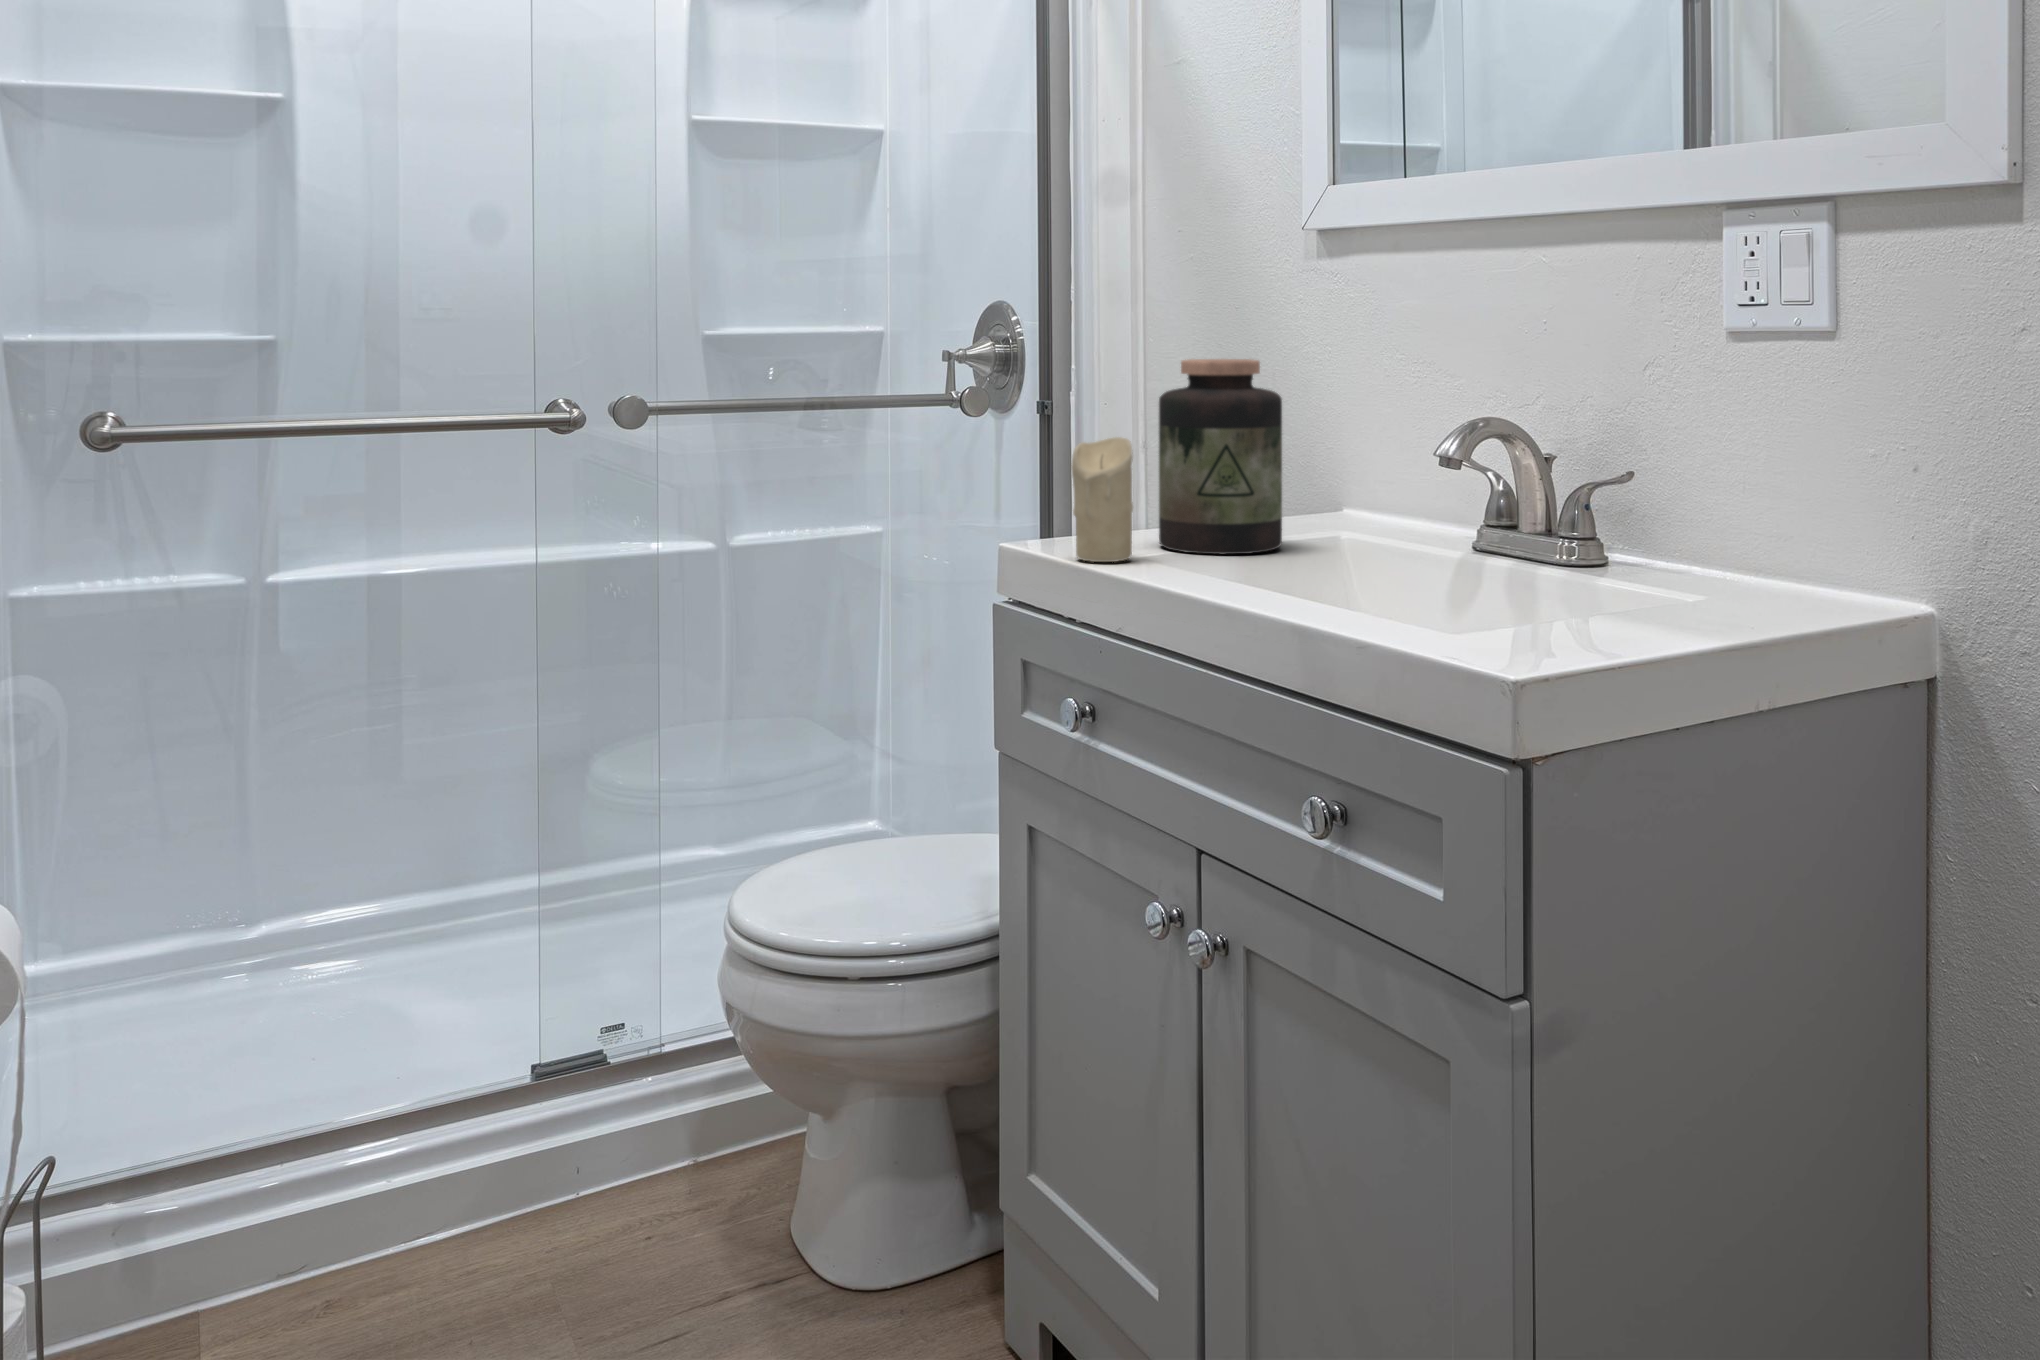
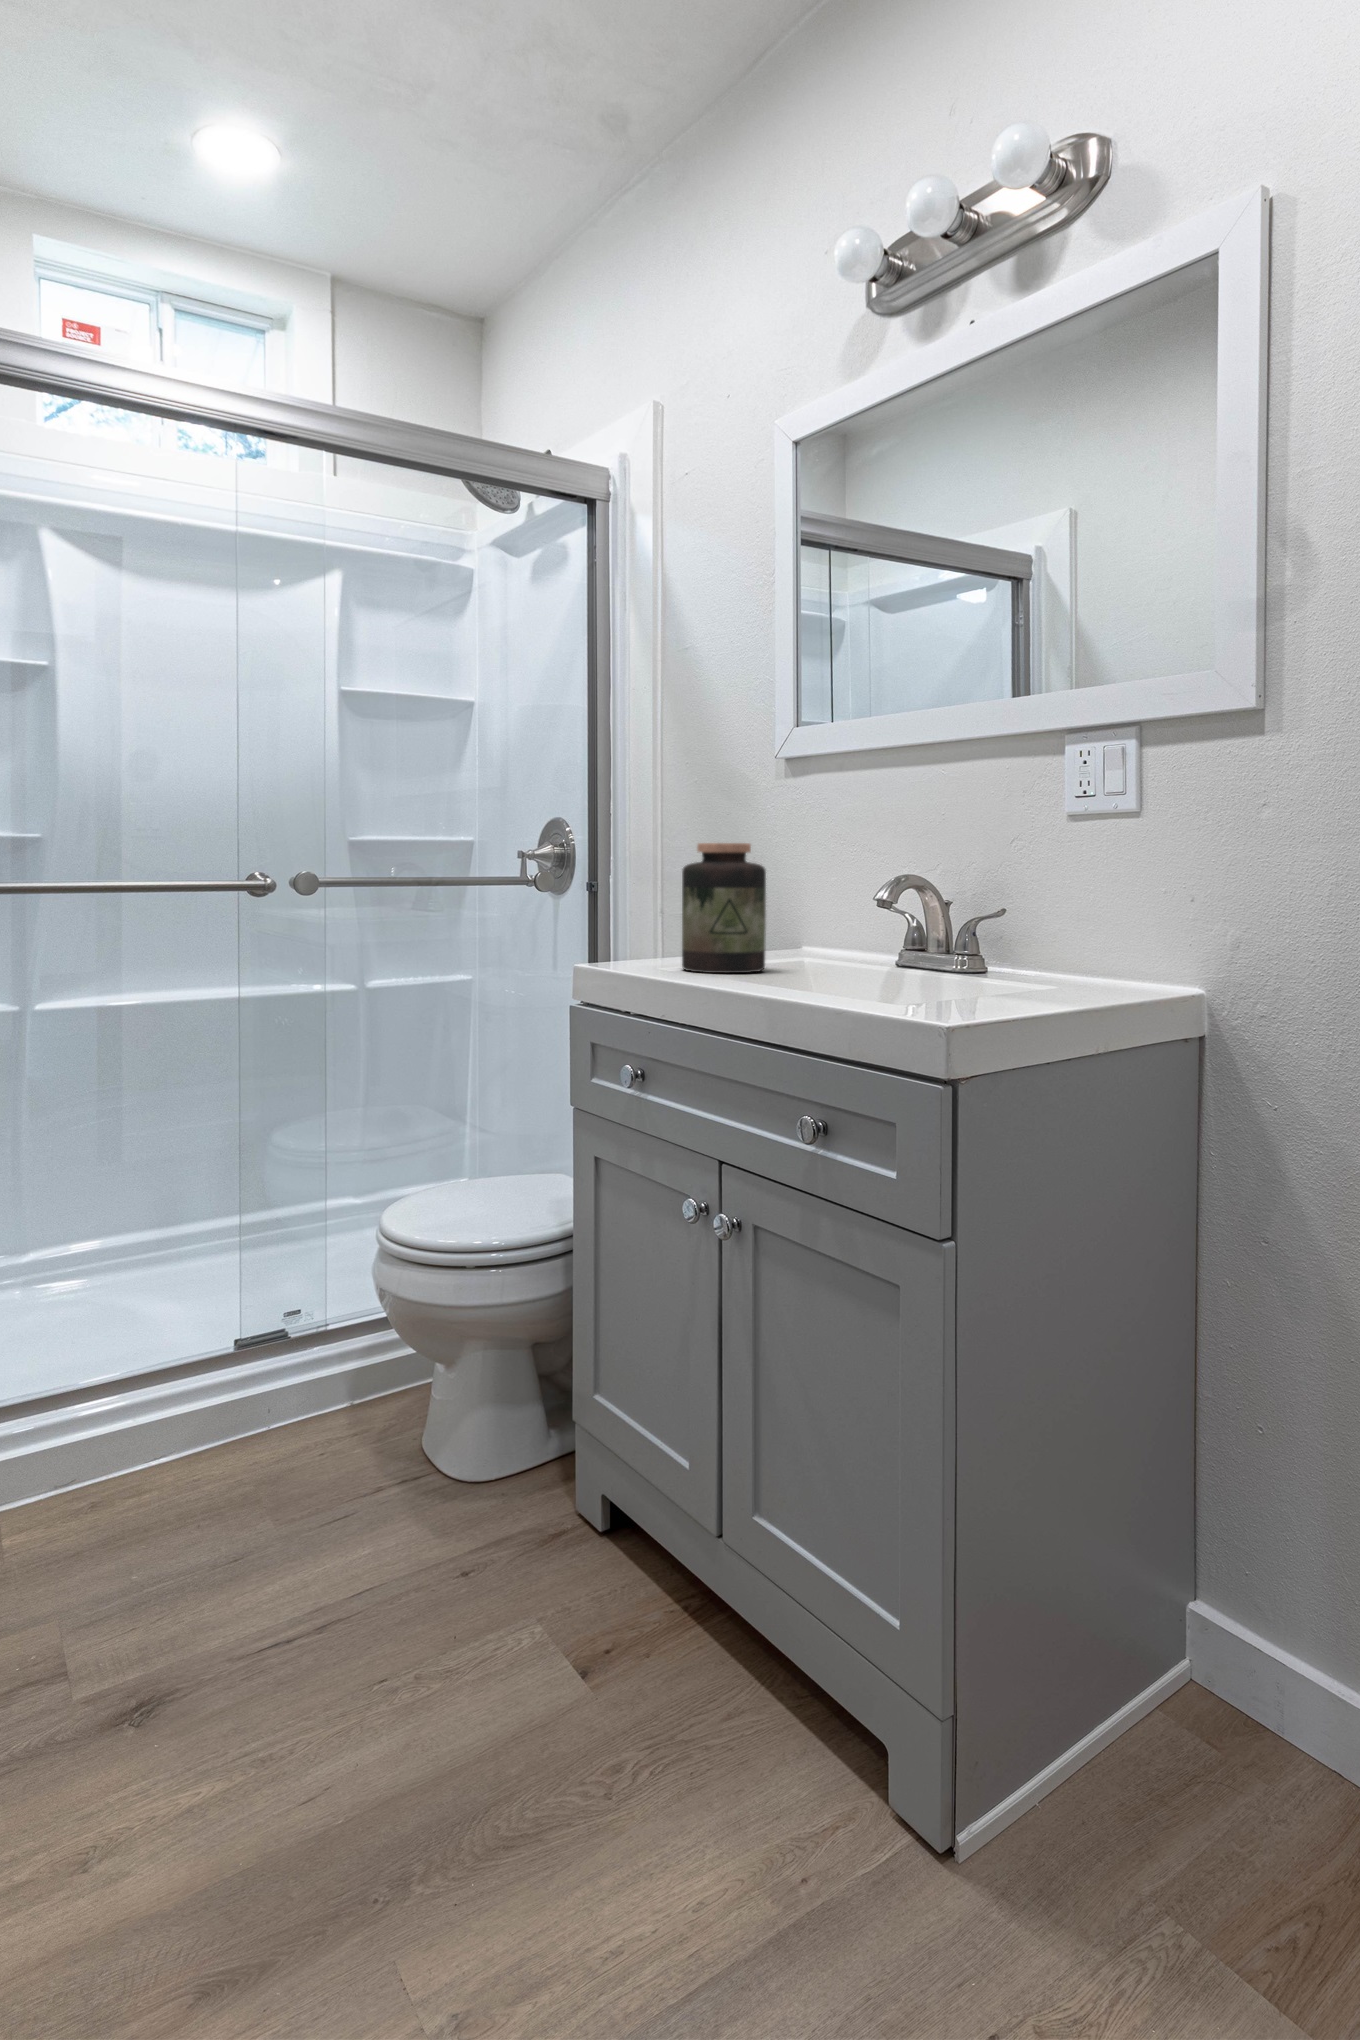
candle: present [1071,437,1133,562] -> none [626,892,668,976]

